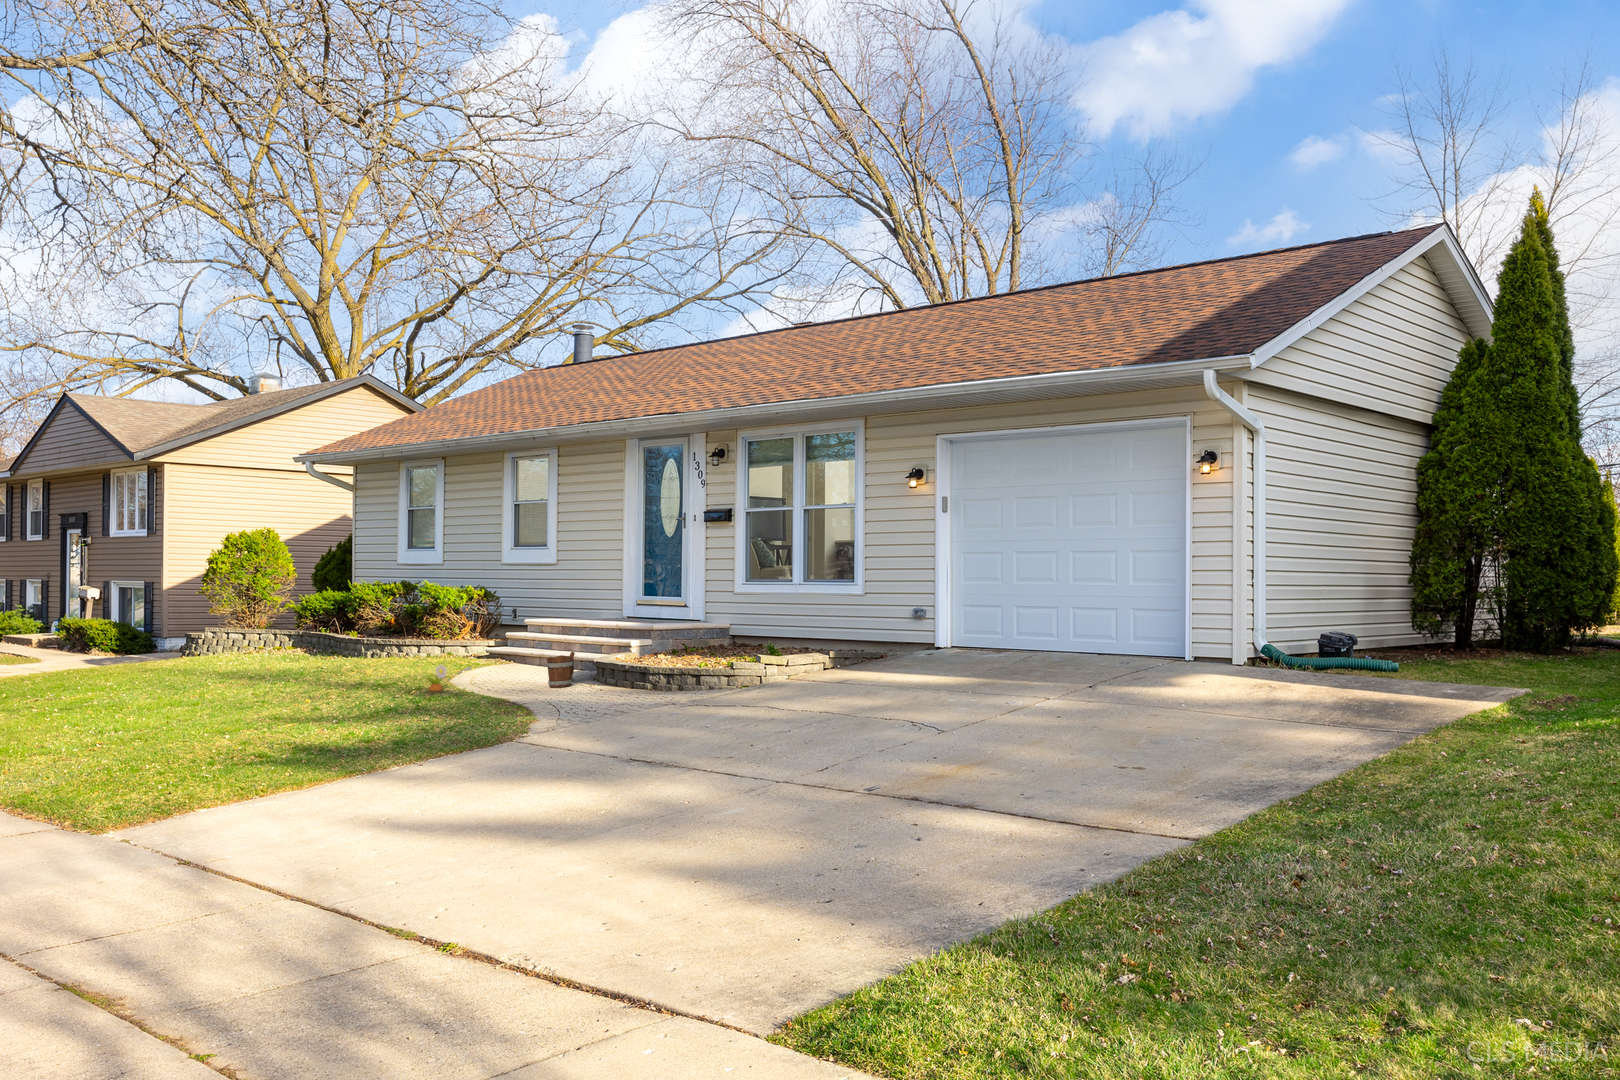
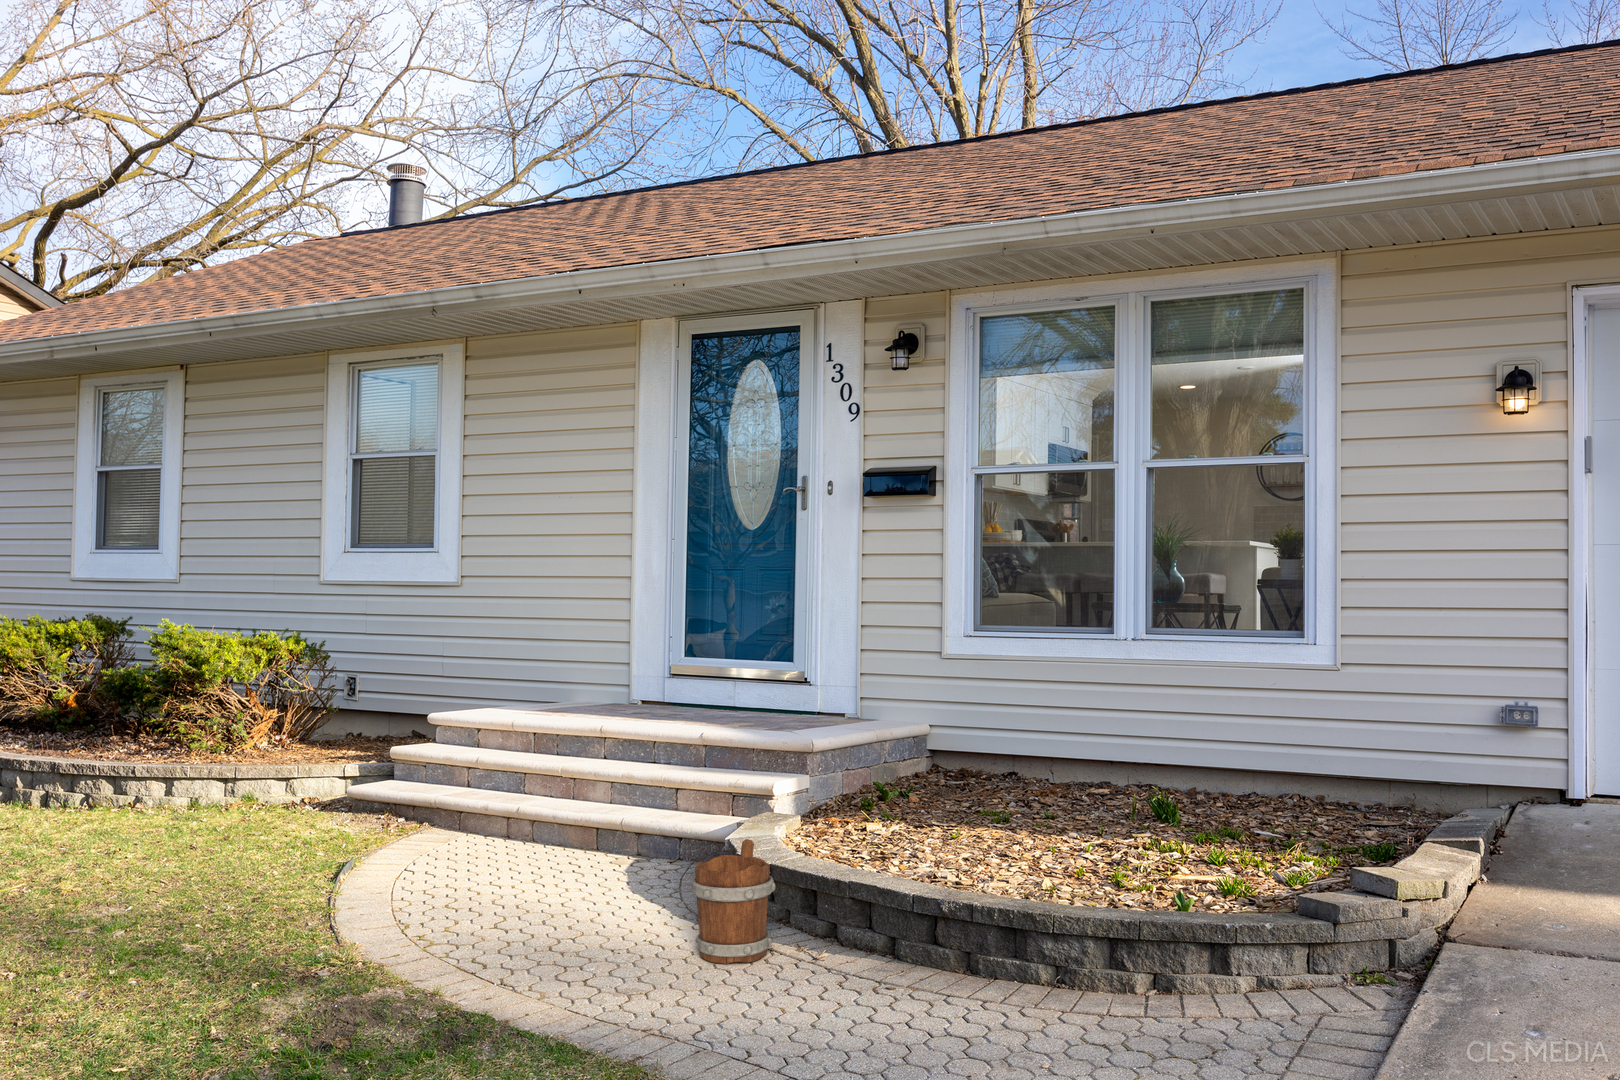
decorative plant: present [427,665,446,691] -> none [268,893,361,984]

